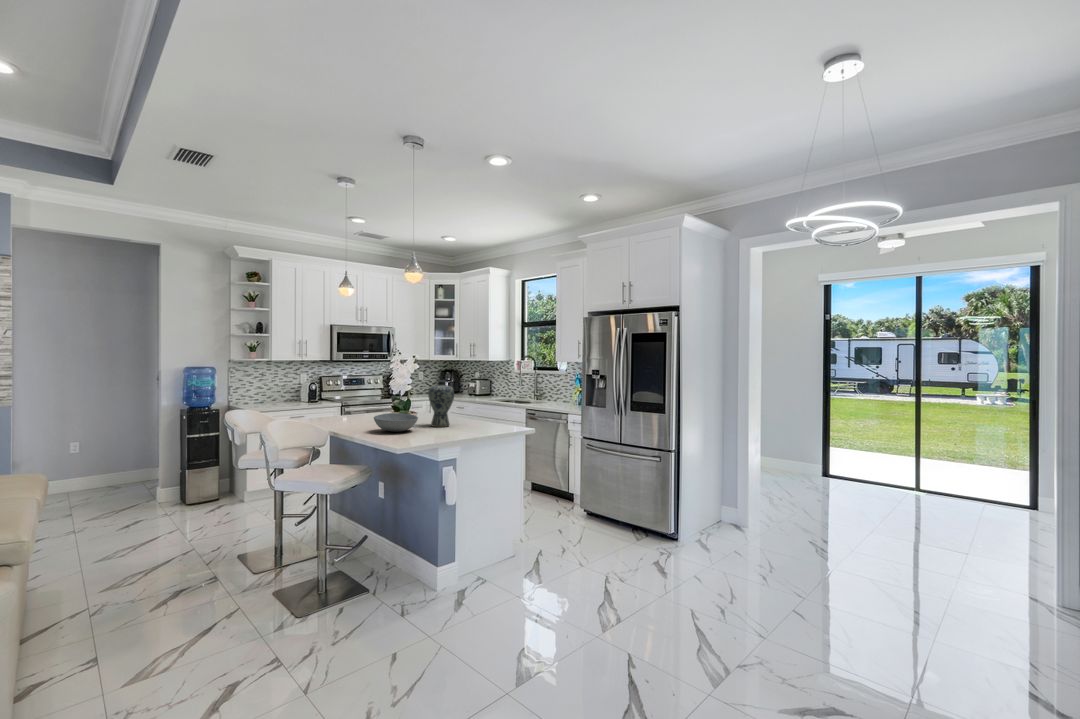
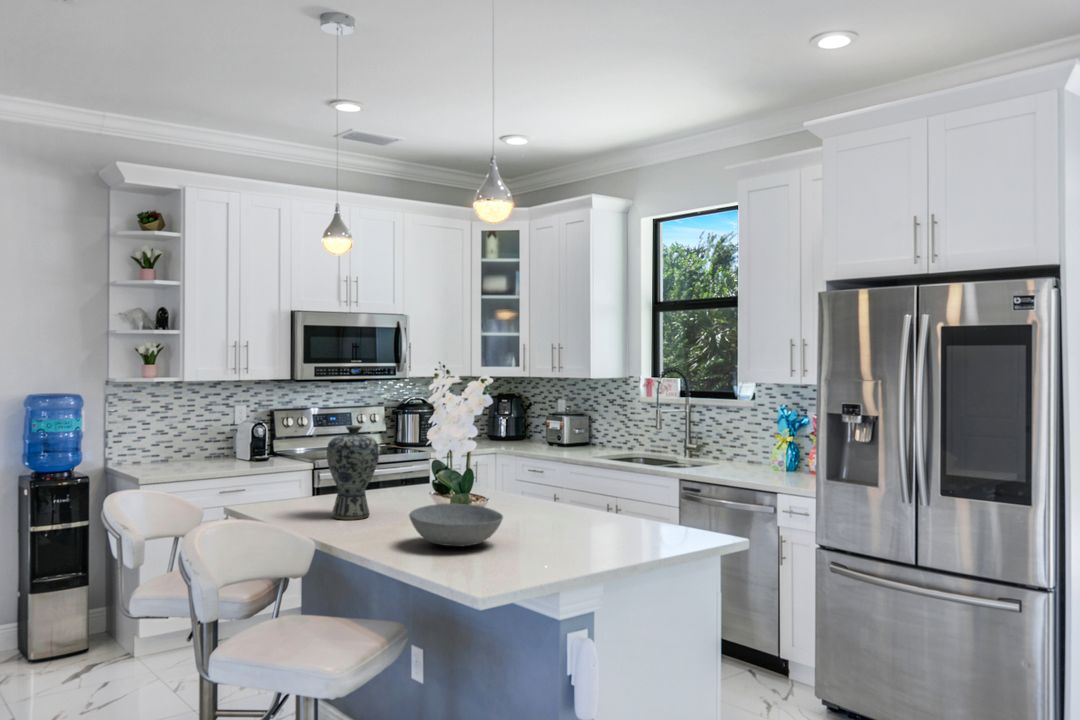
vase: present [428,381,454,427] -> present [327,425,379,520]

